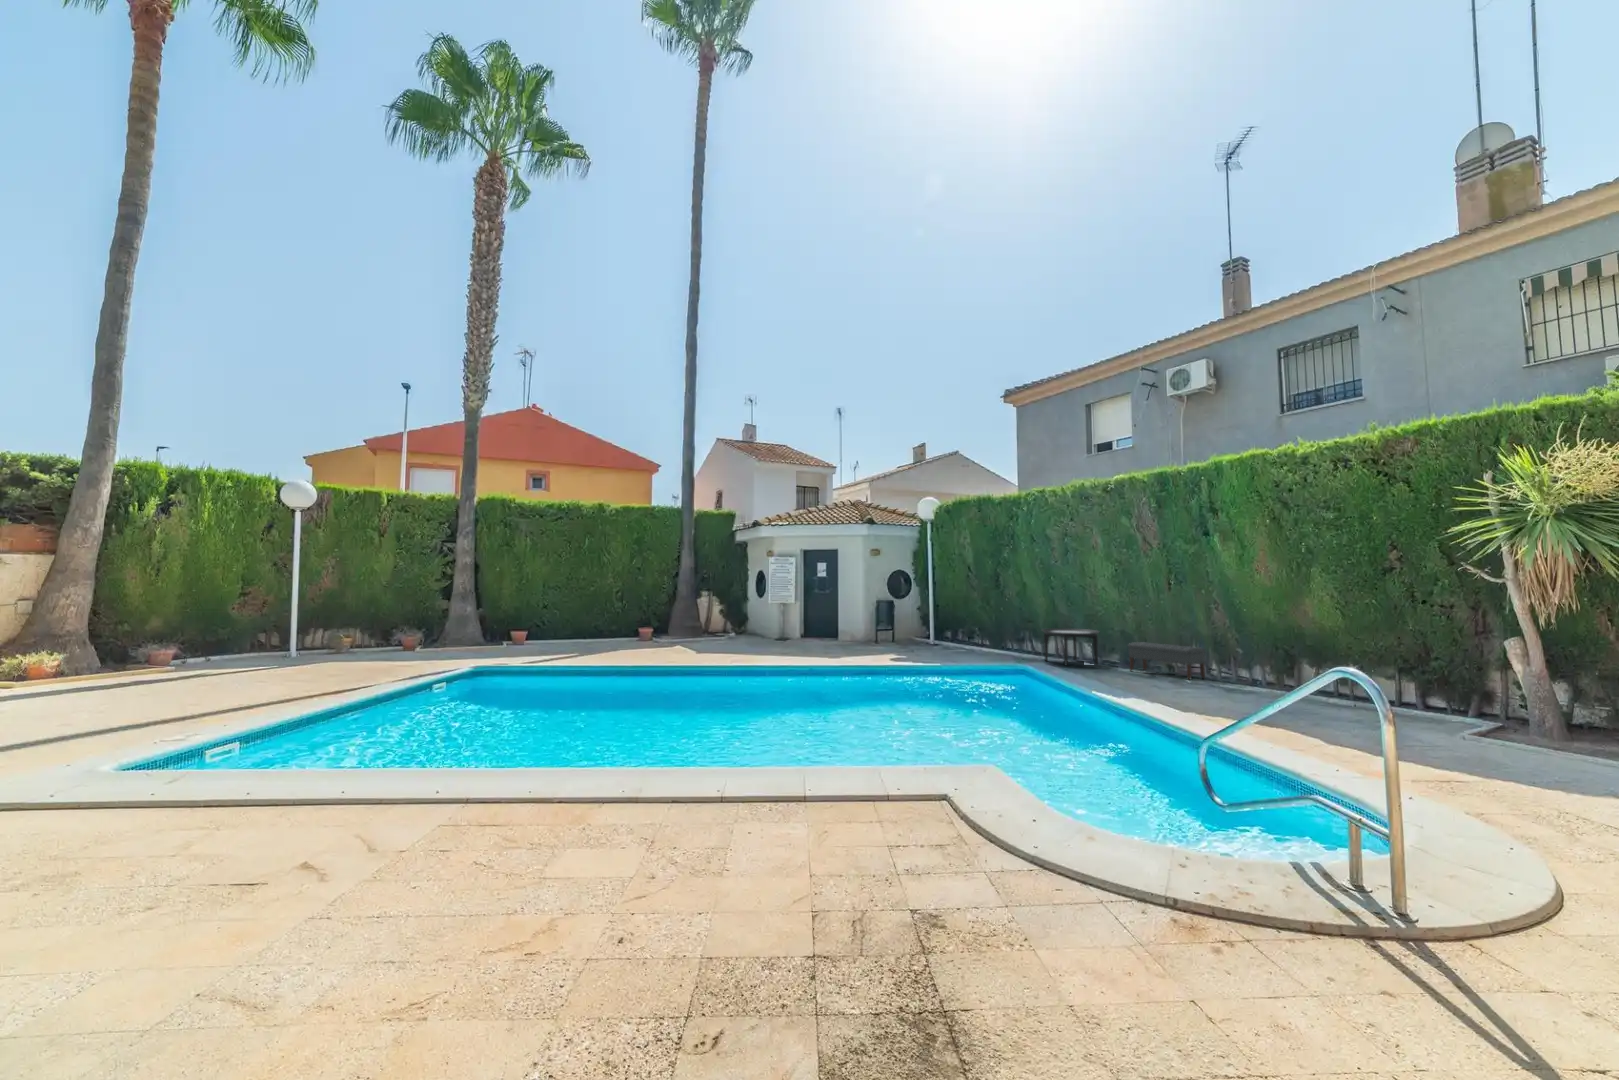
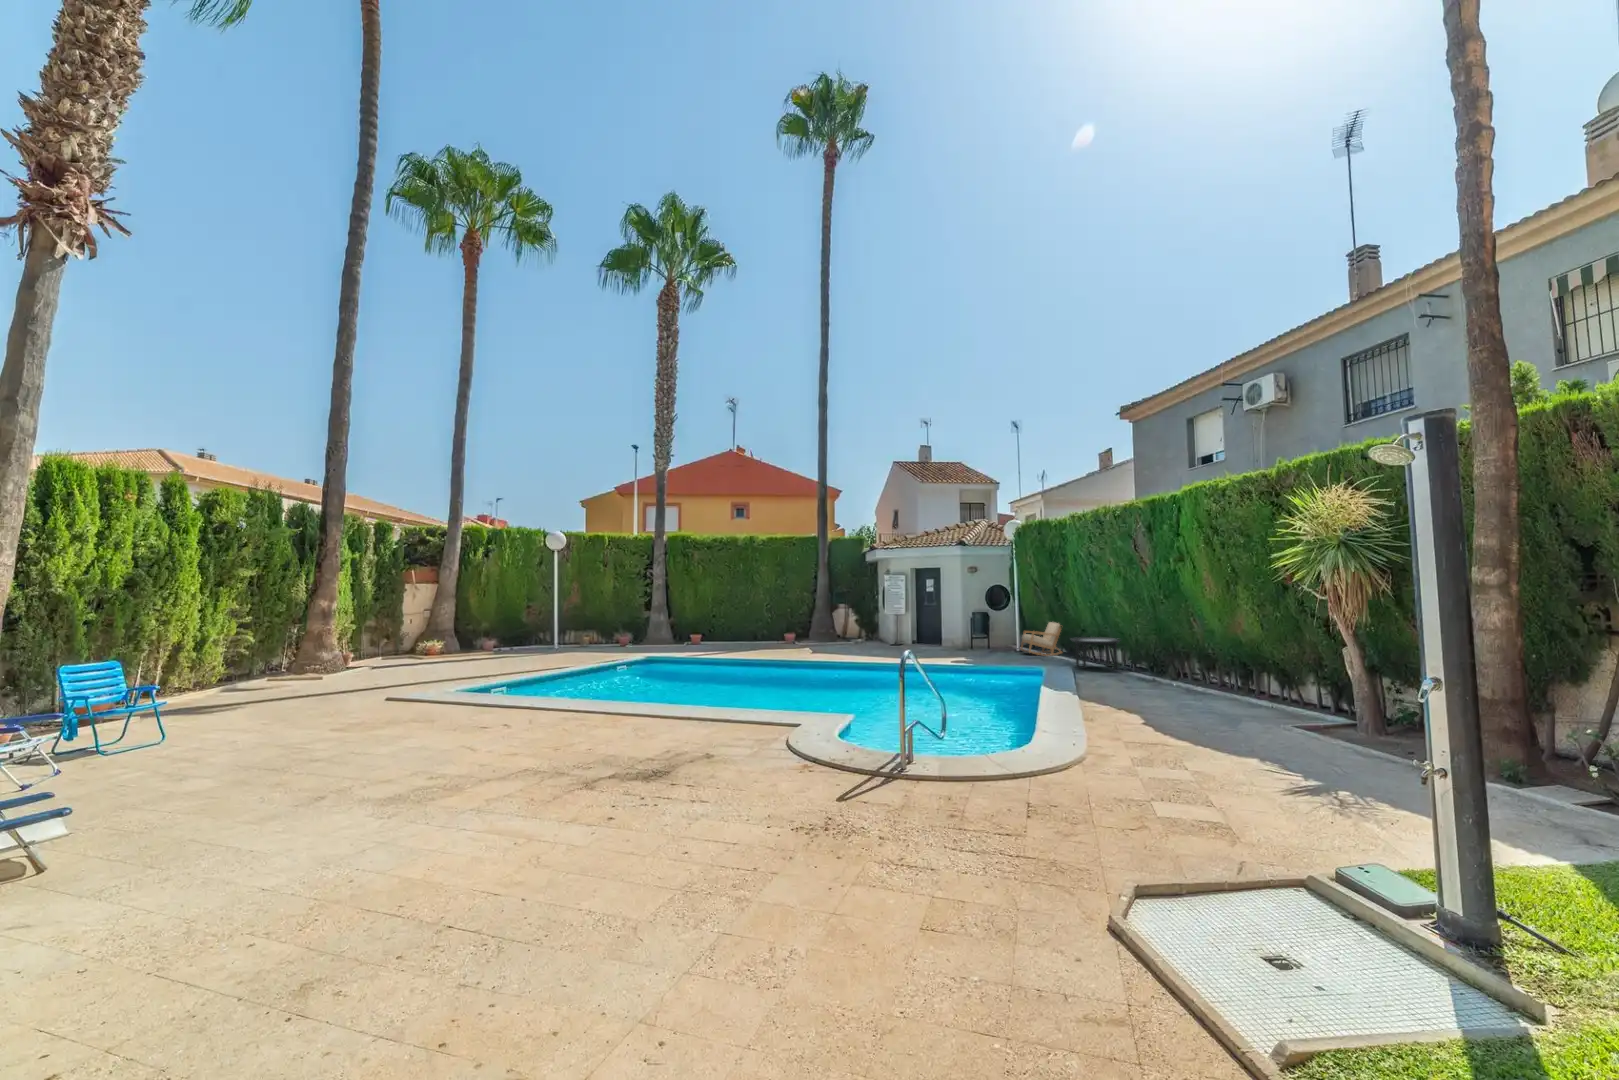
chair: none [944,611,992,648] -> present [1021,622,1062,655]
bench: present [1128,642,1205,680] -> none [1126,649,1181,681]

